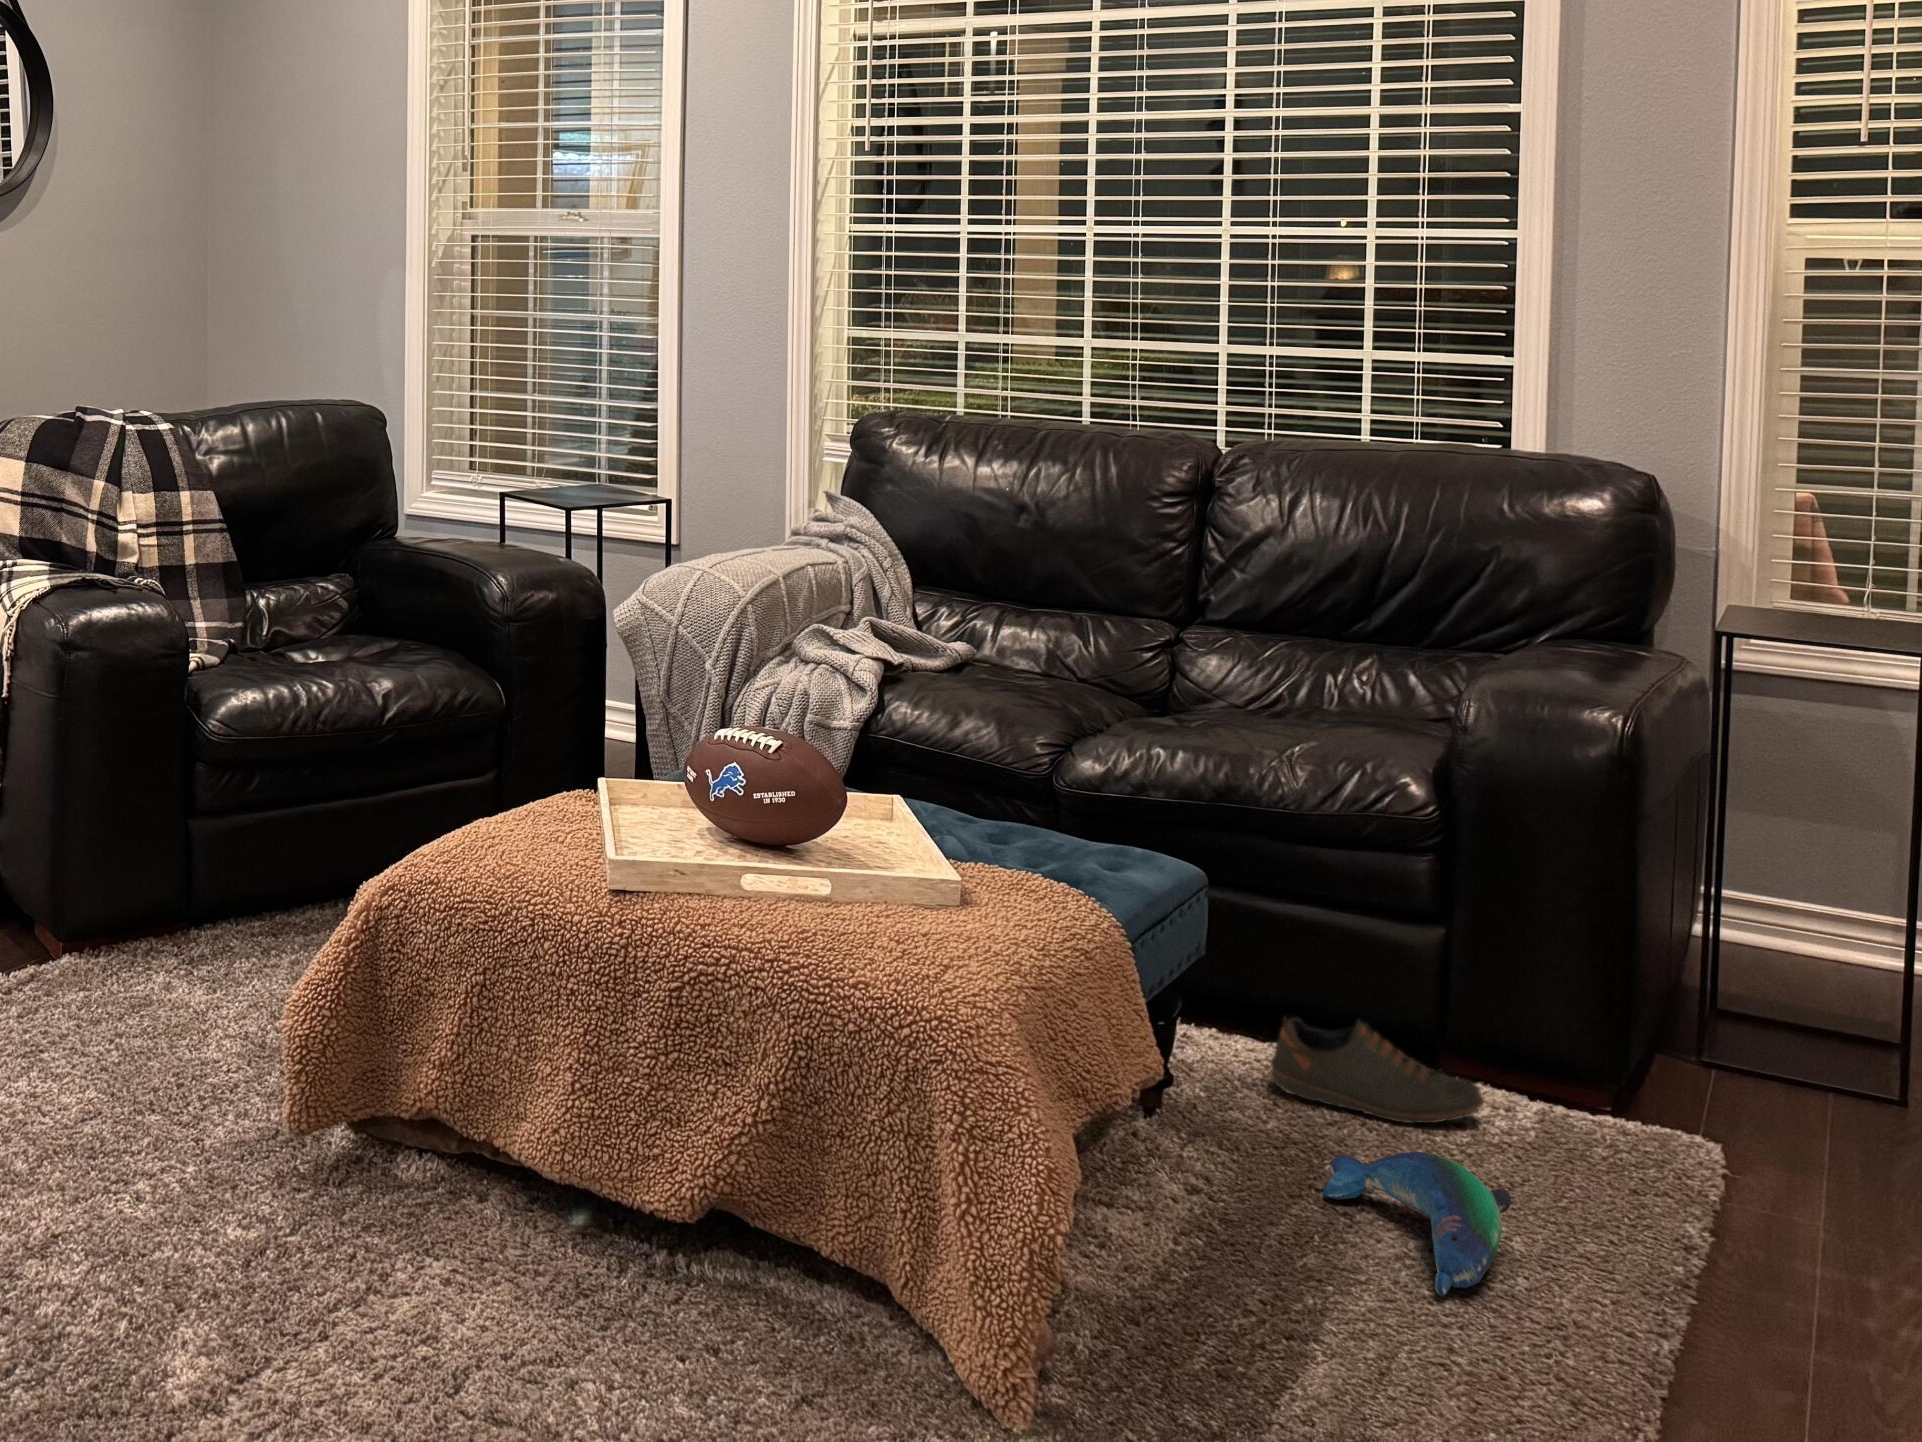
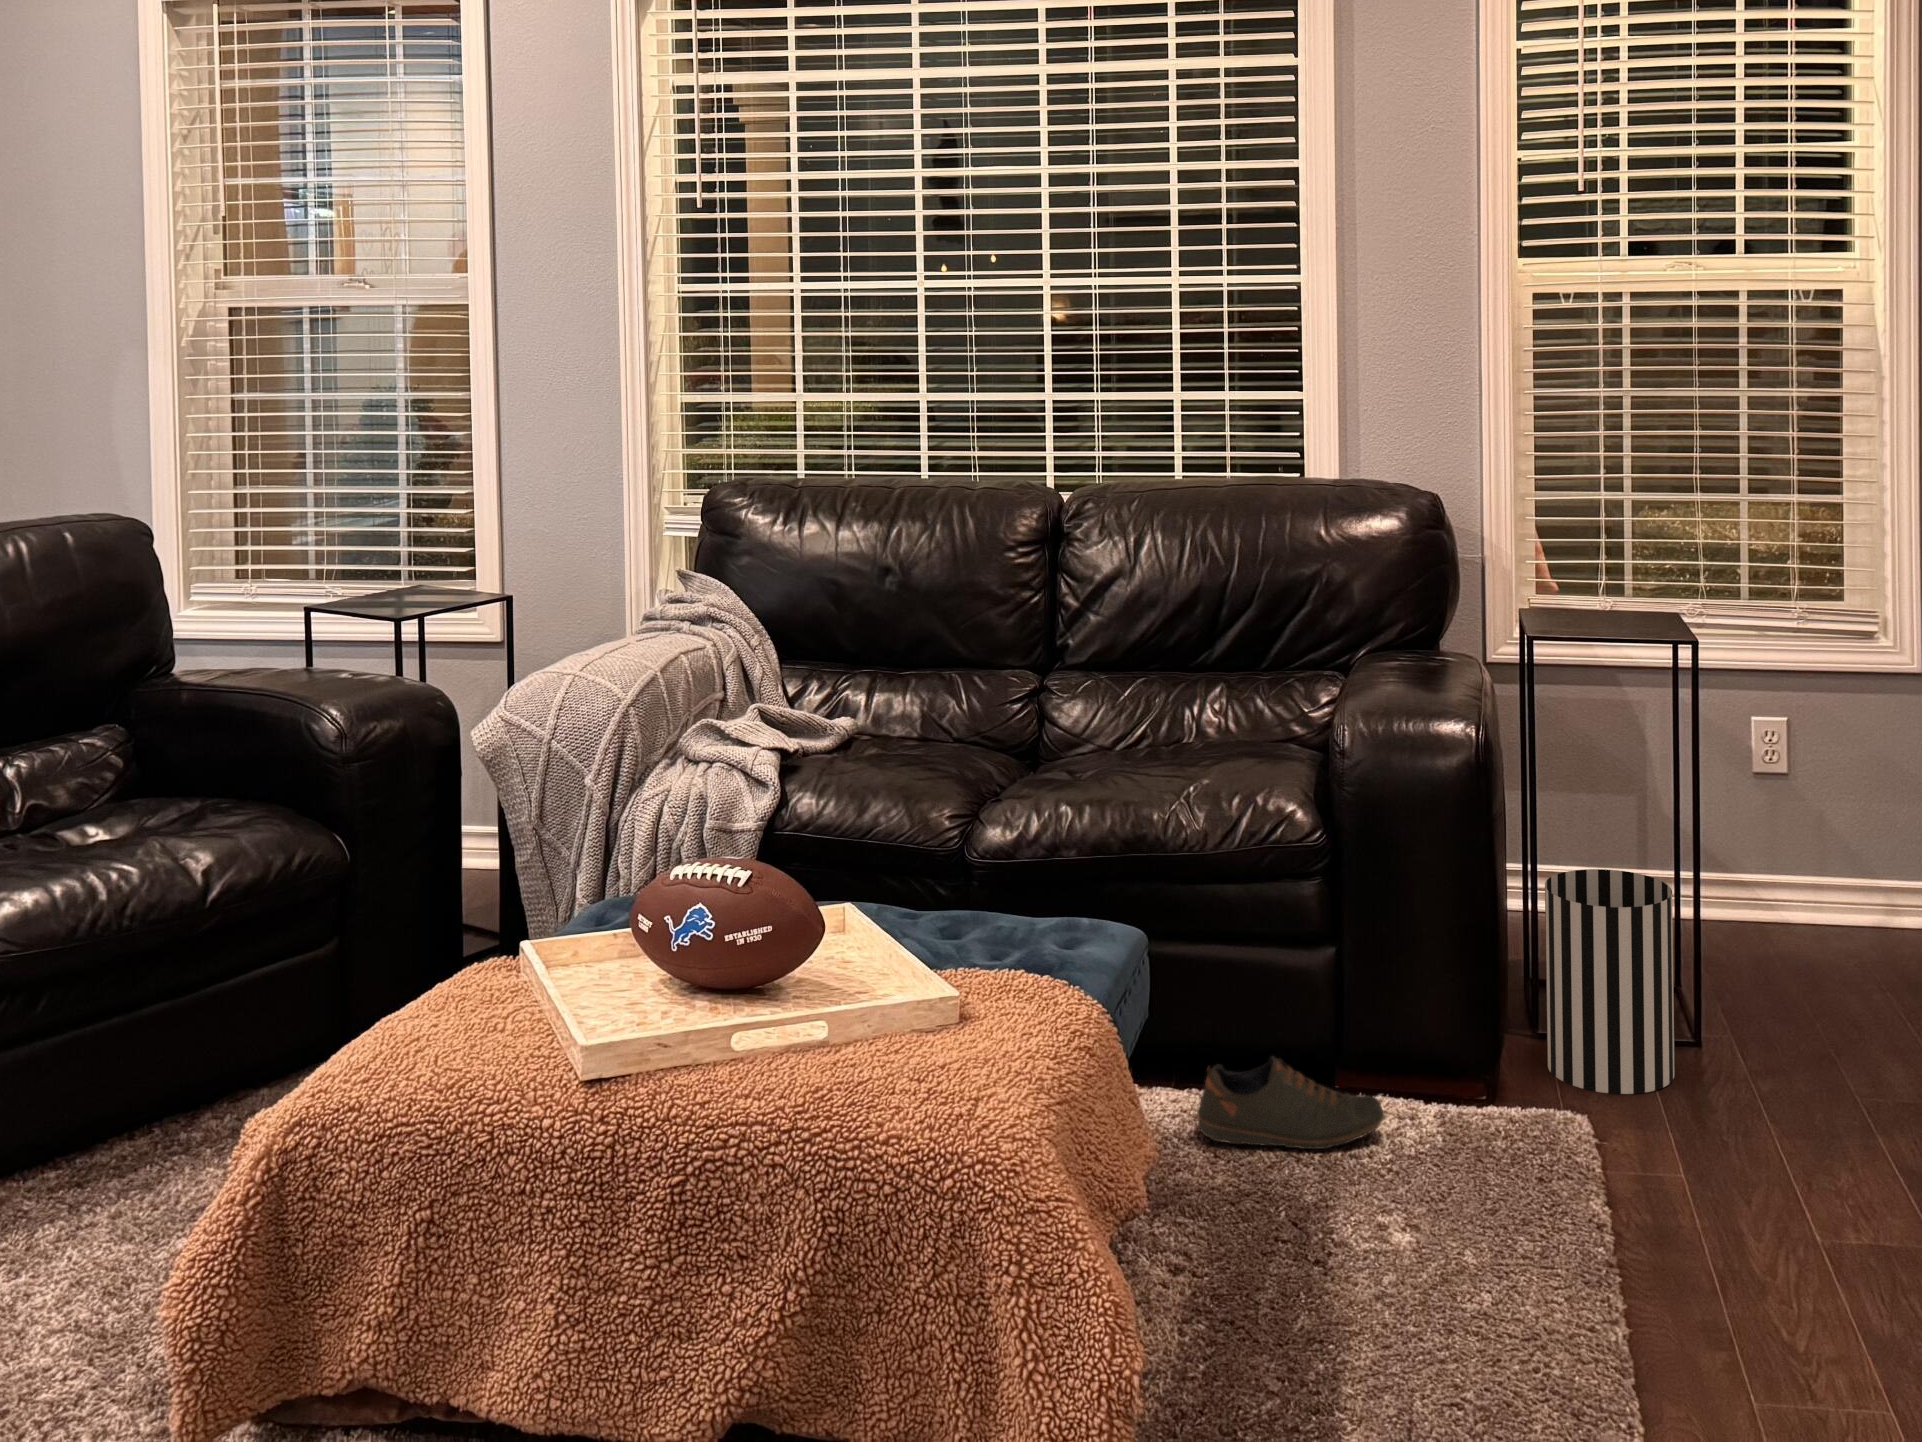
wastebasket: none [1718,891,1890,1147] -> present [1545,869,1674,1094]
plush toy: present [1322,1152,1511,1296] -> none [1280,1182,1450,1322]

